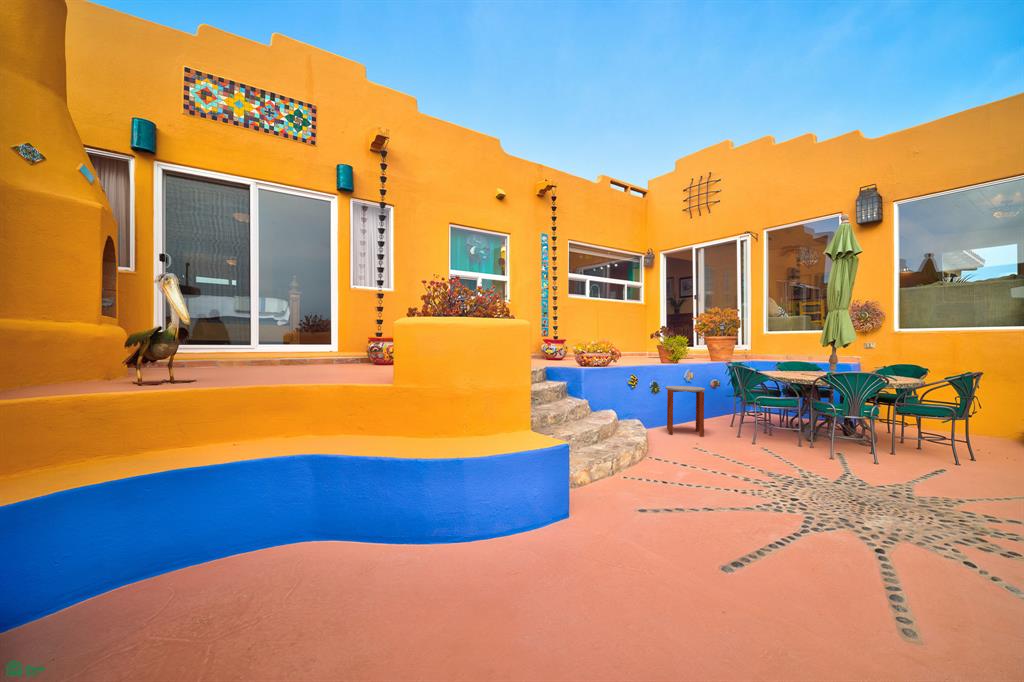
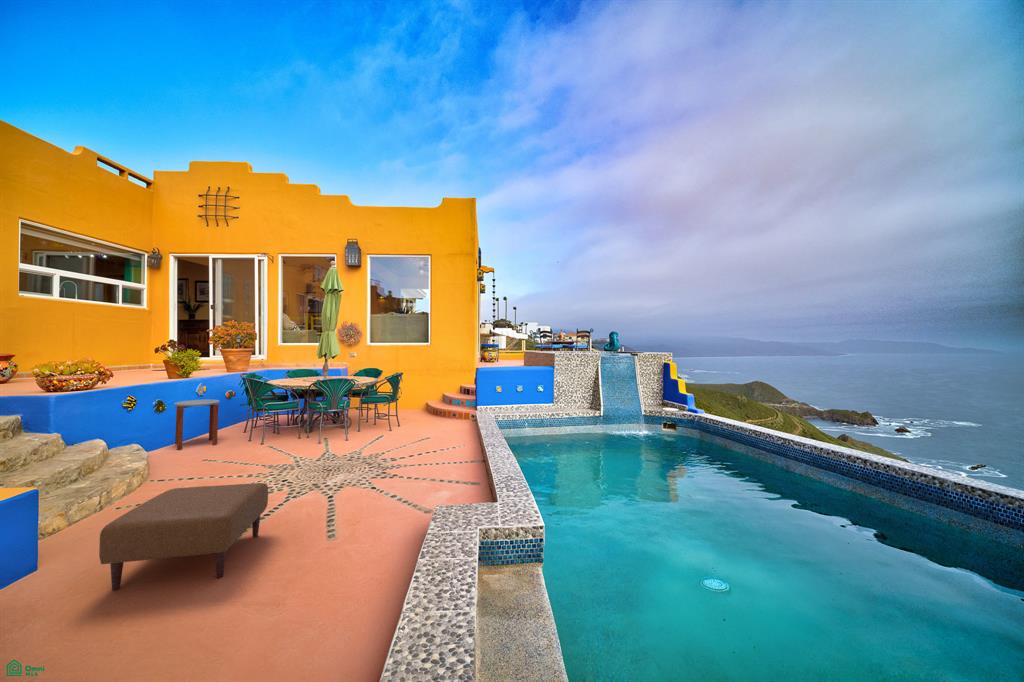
ottoman: none [605,465,774,599] -> present [99,483,268,590]

